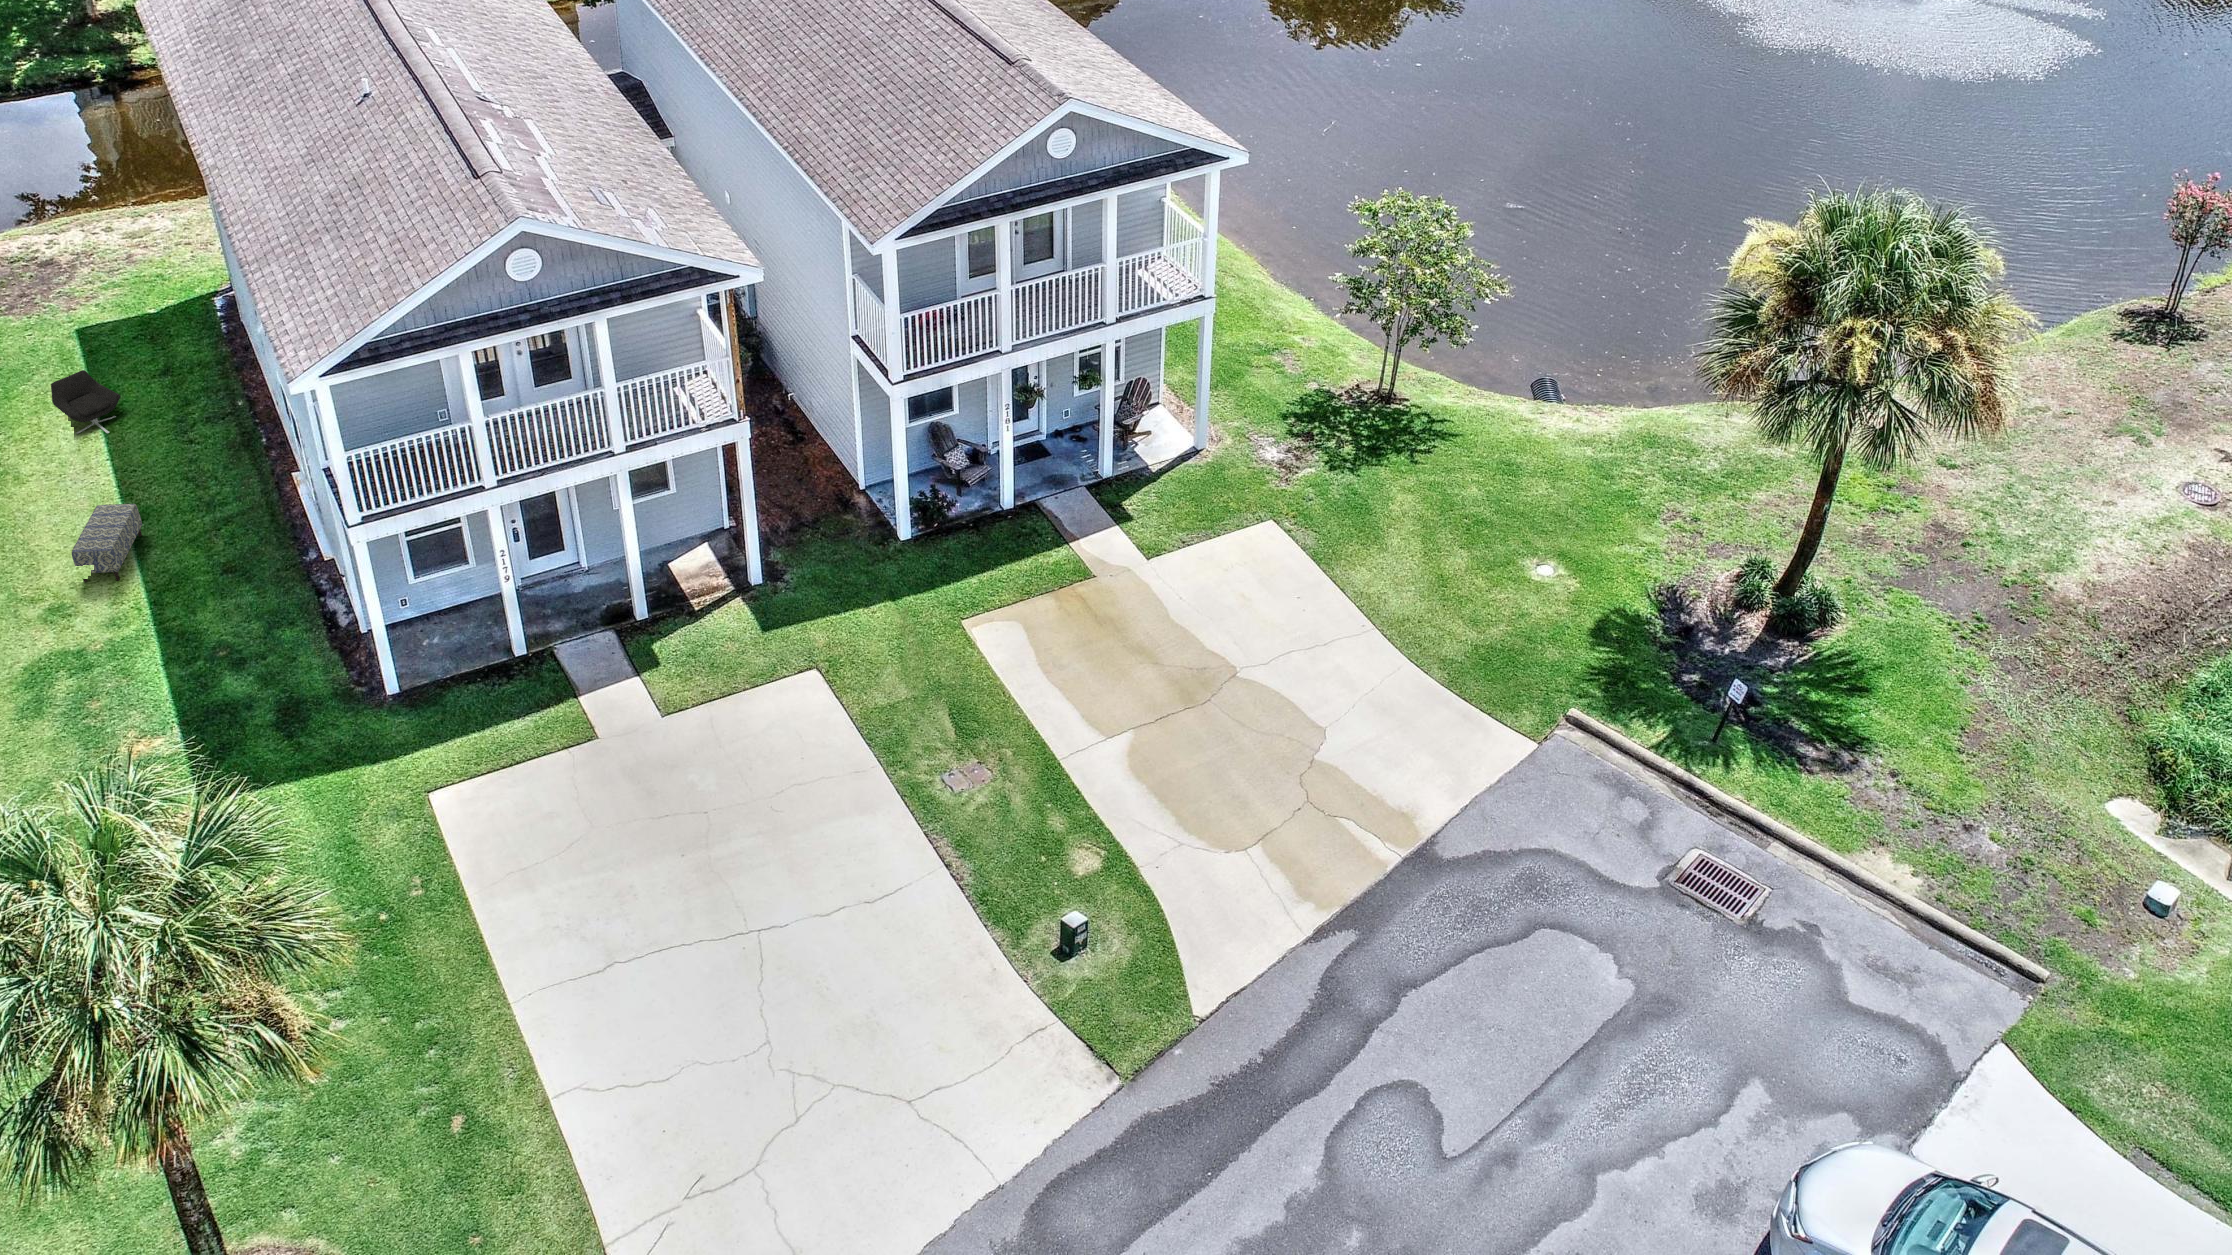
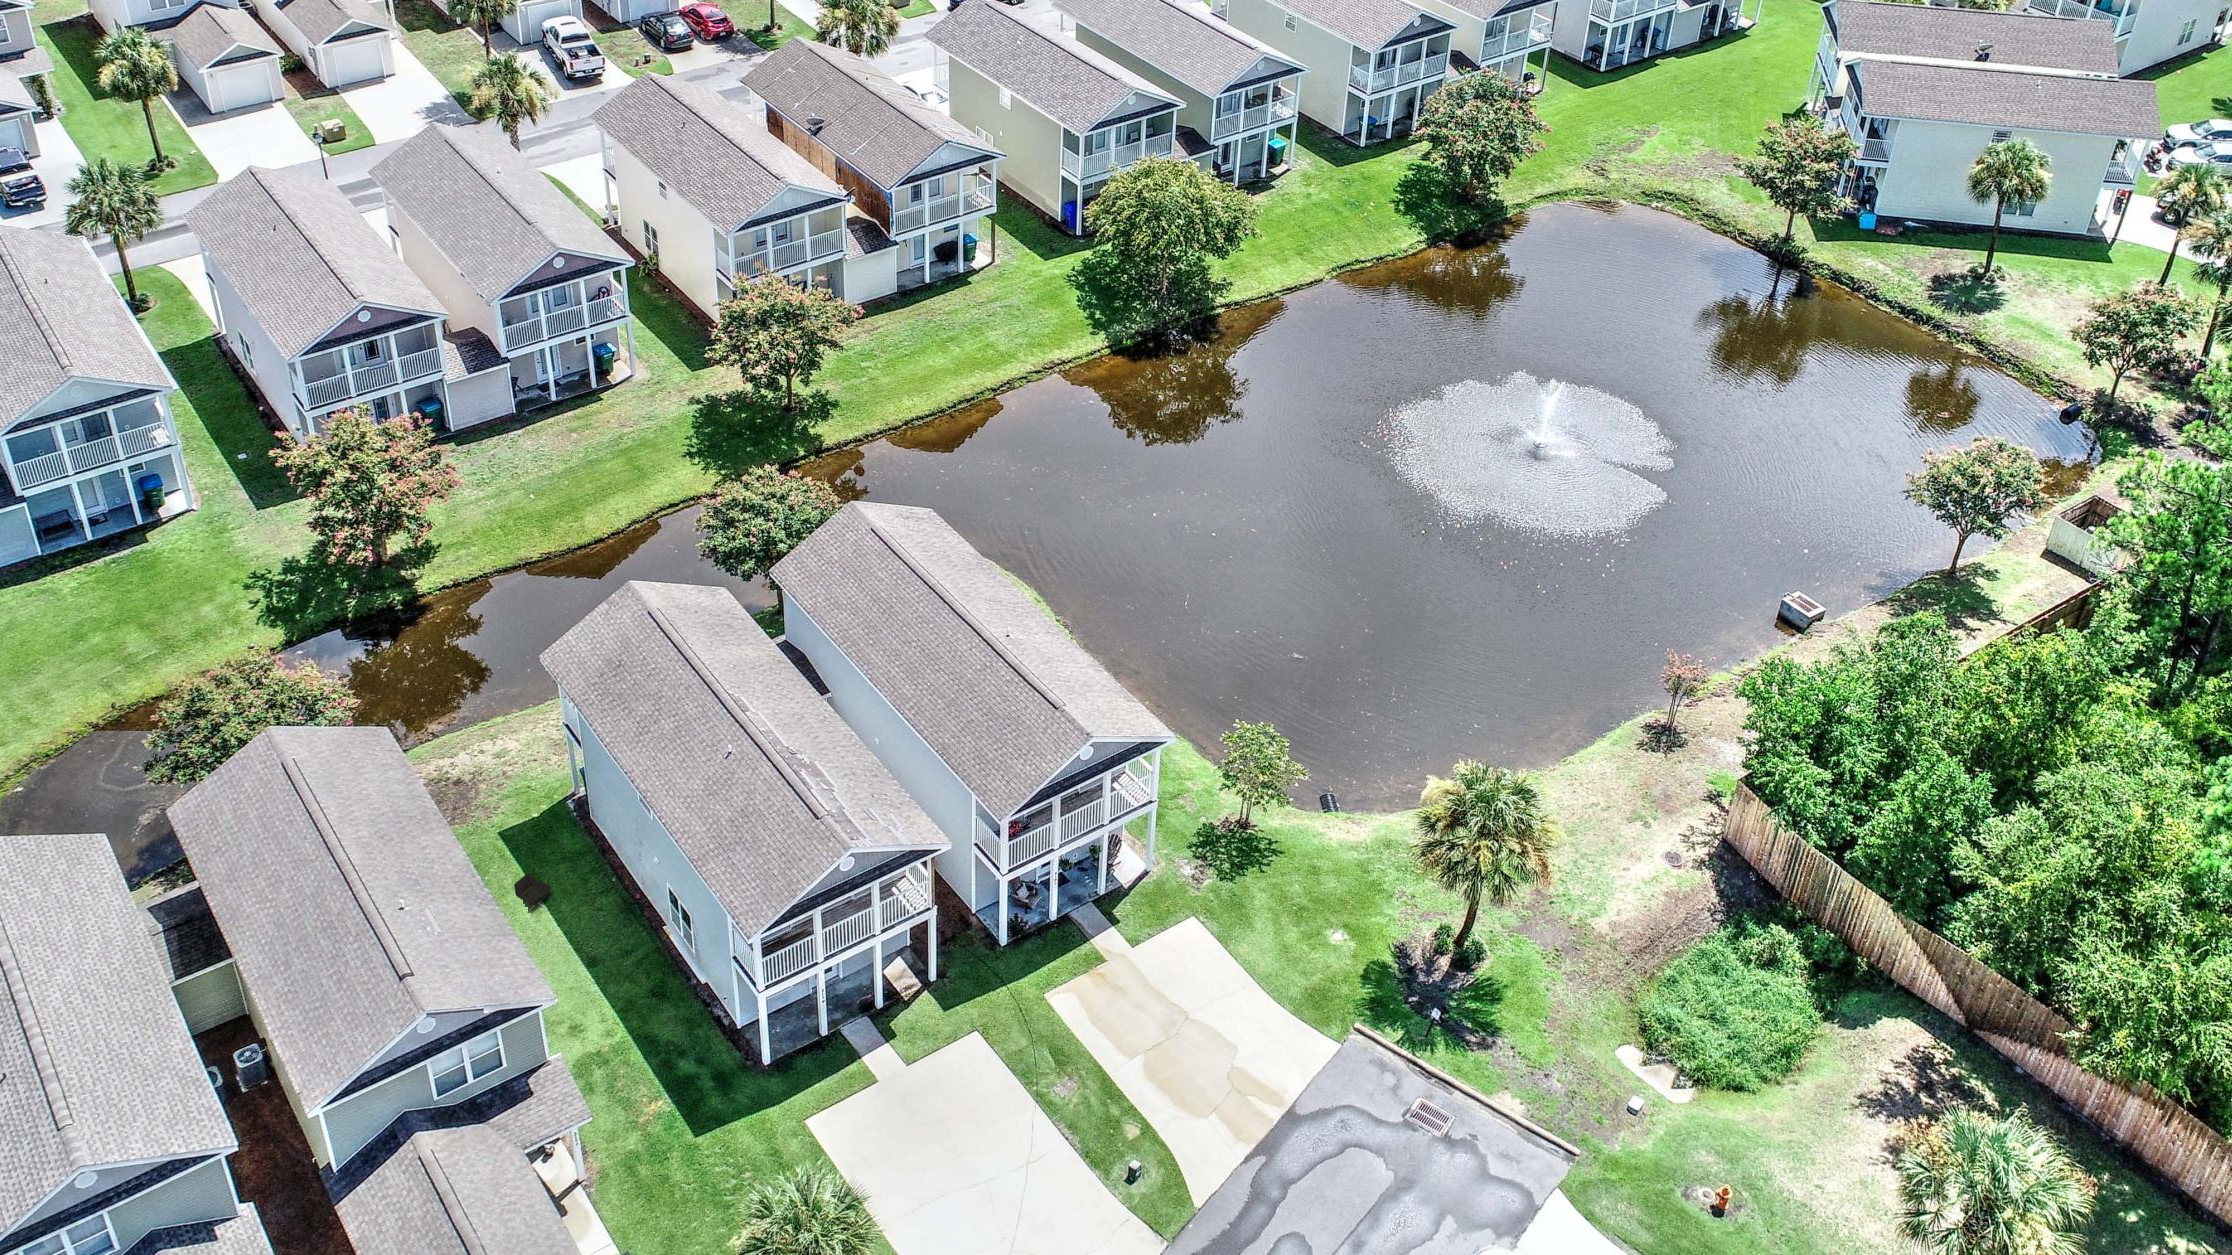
bench: present [72,504,142,582] -> none [574,962,597,1011]

